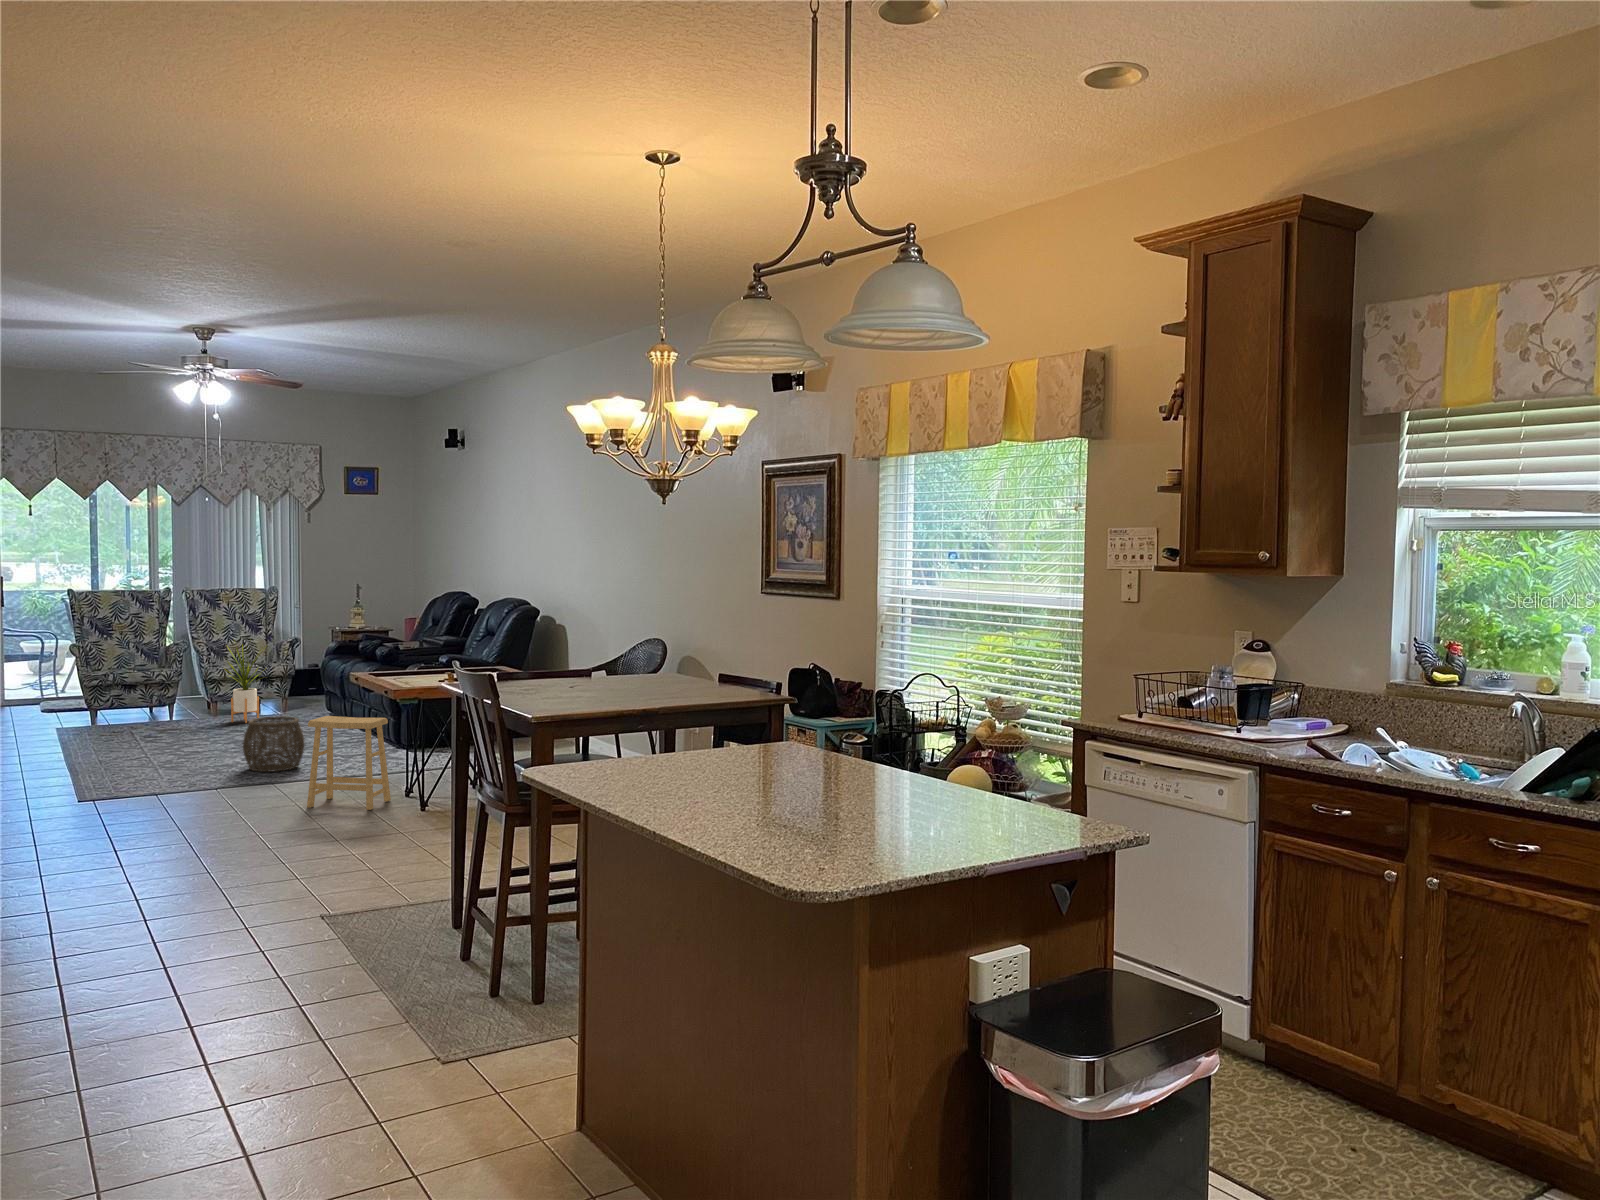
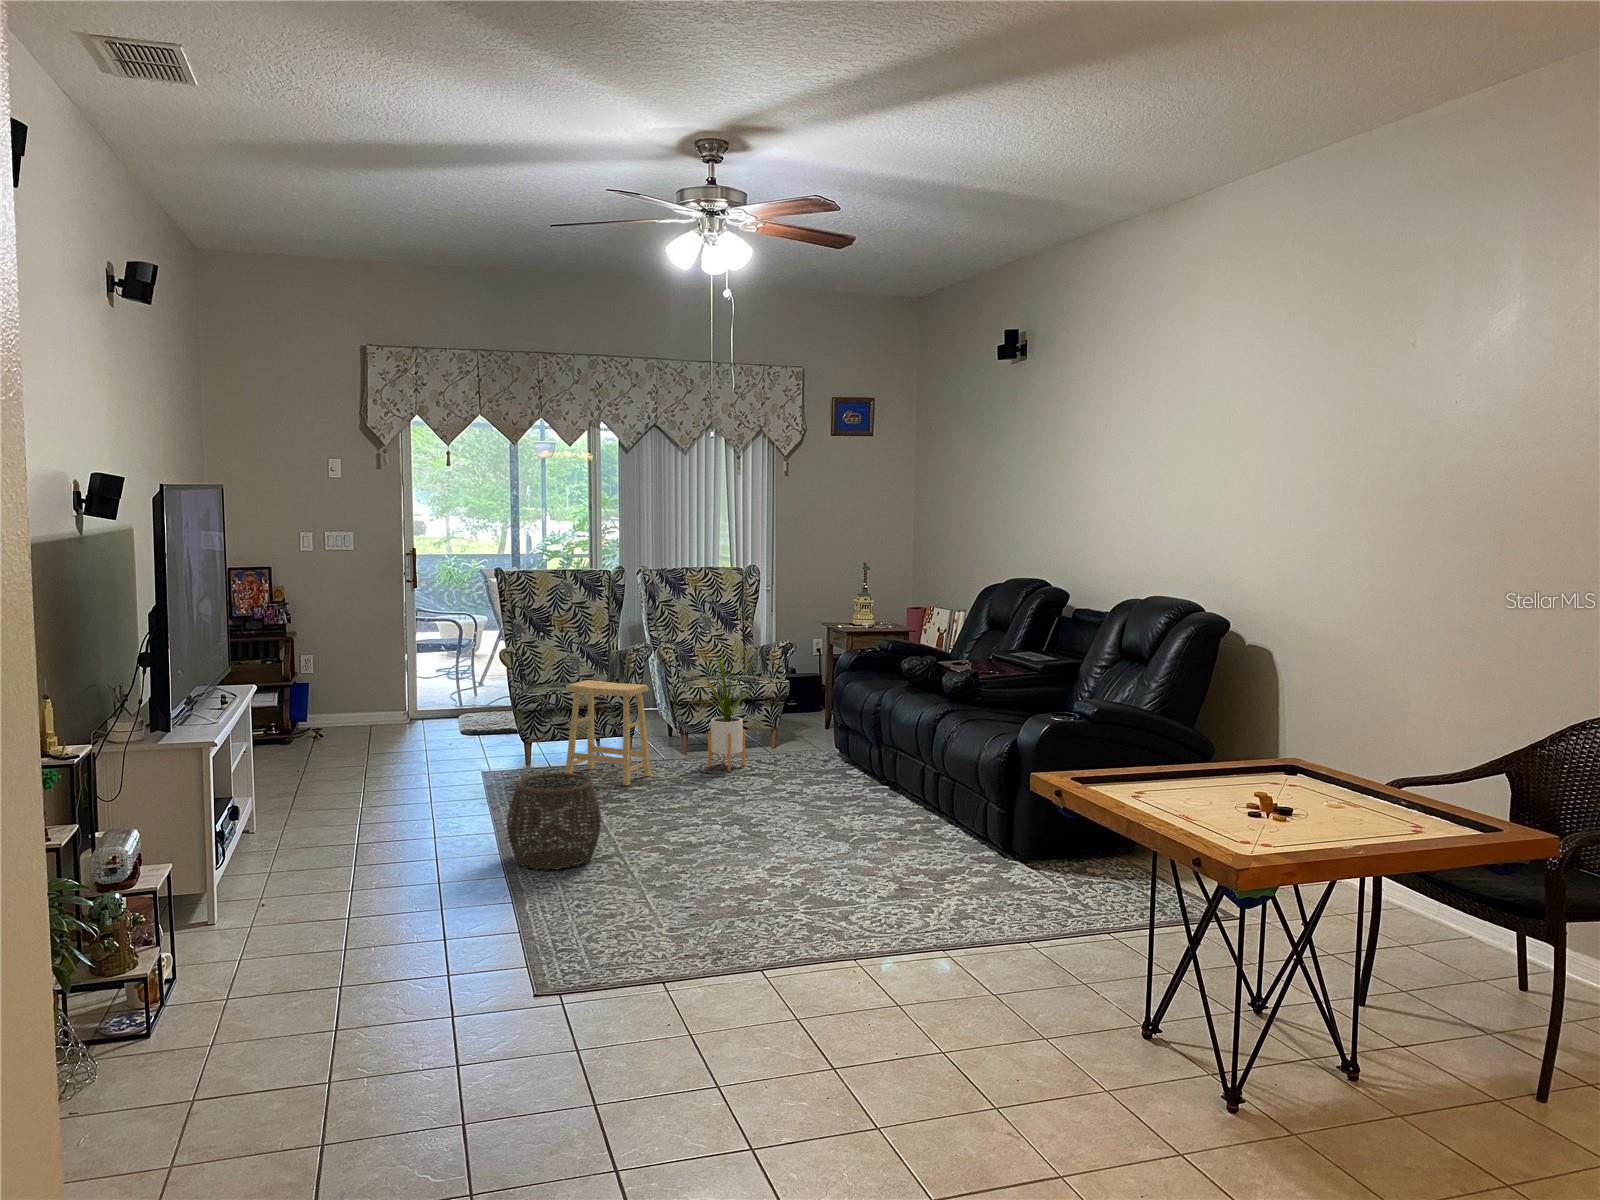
footstool: present [307,716,391,810] -> present [565,680,651,786]
woven basket: present [243,717,305,772] -> present [506,773,602,870]

